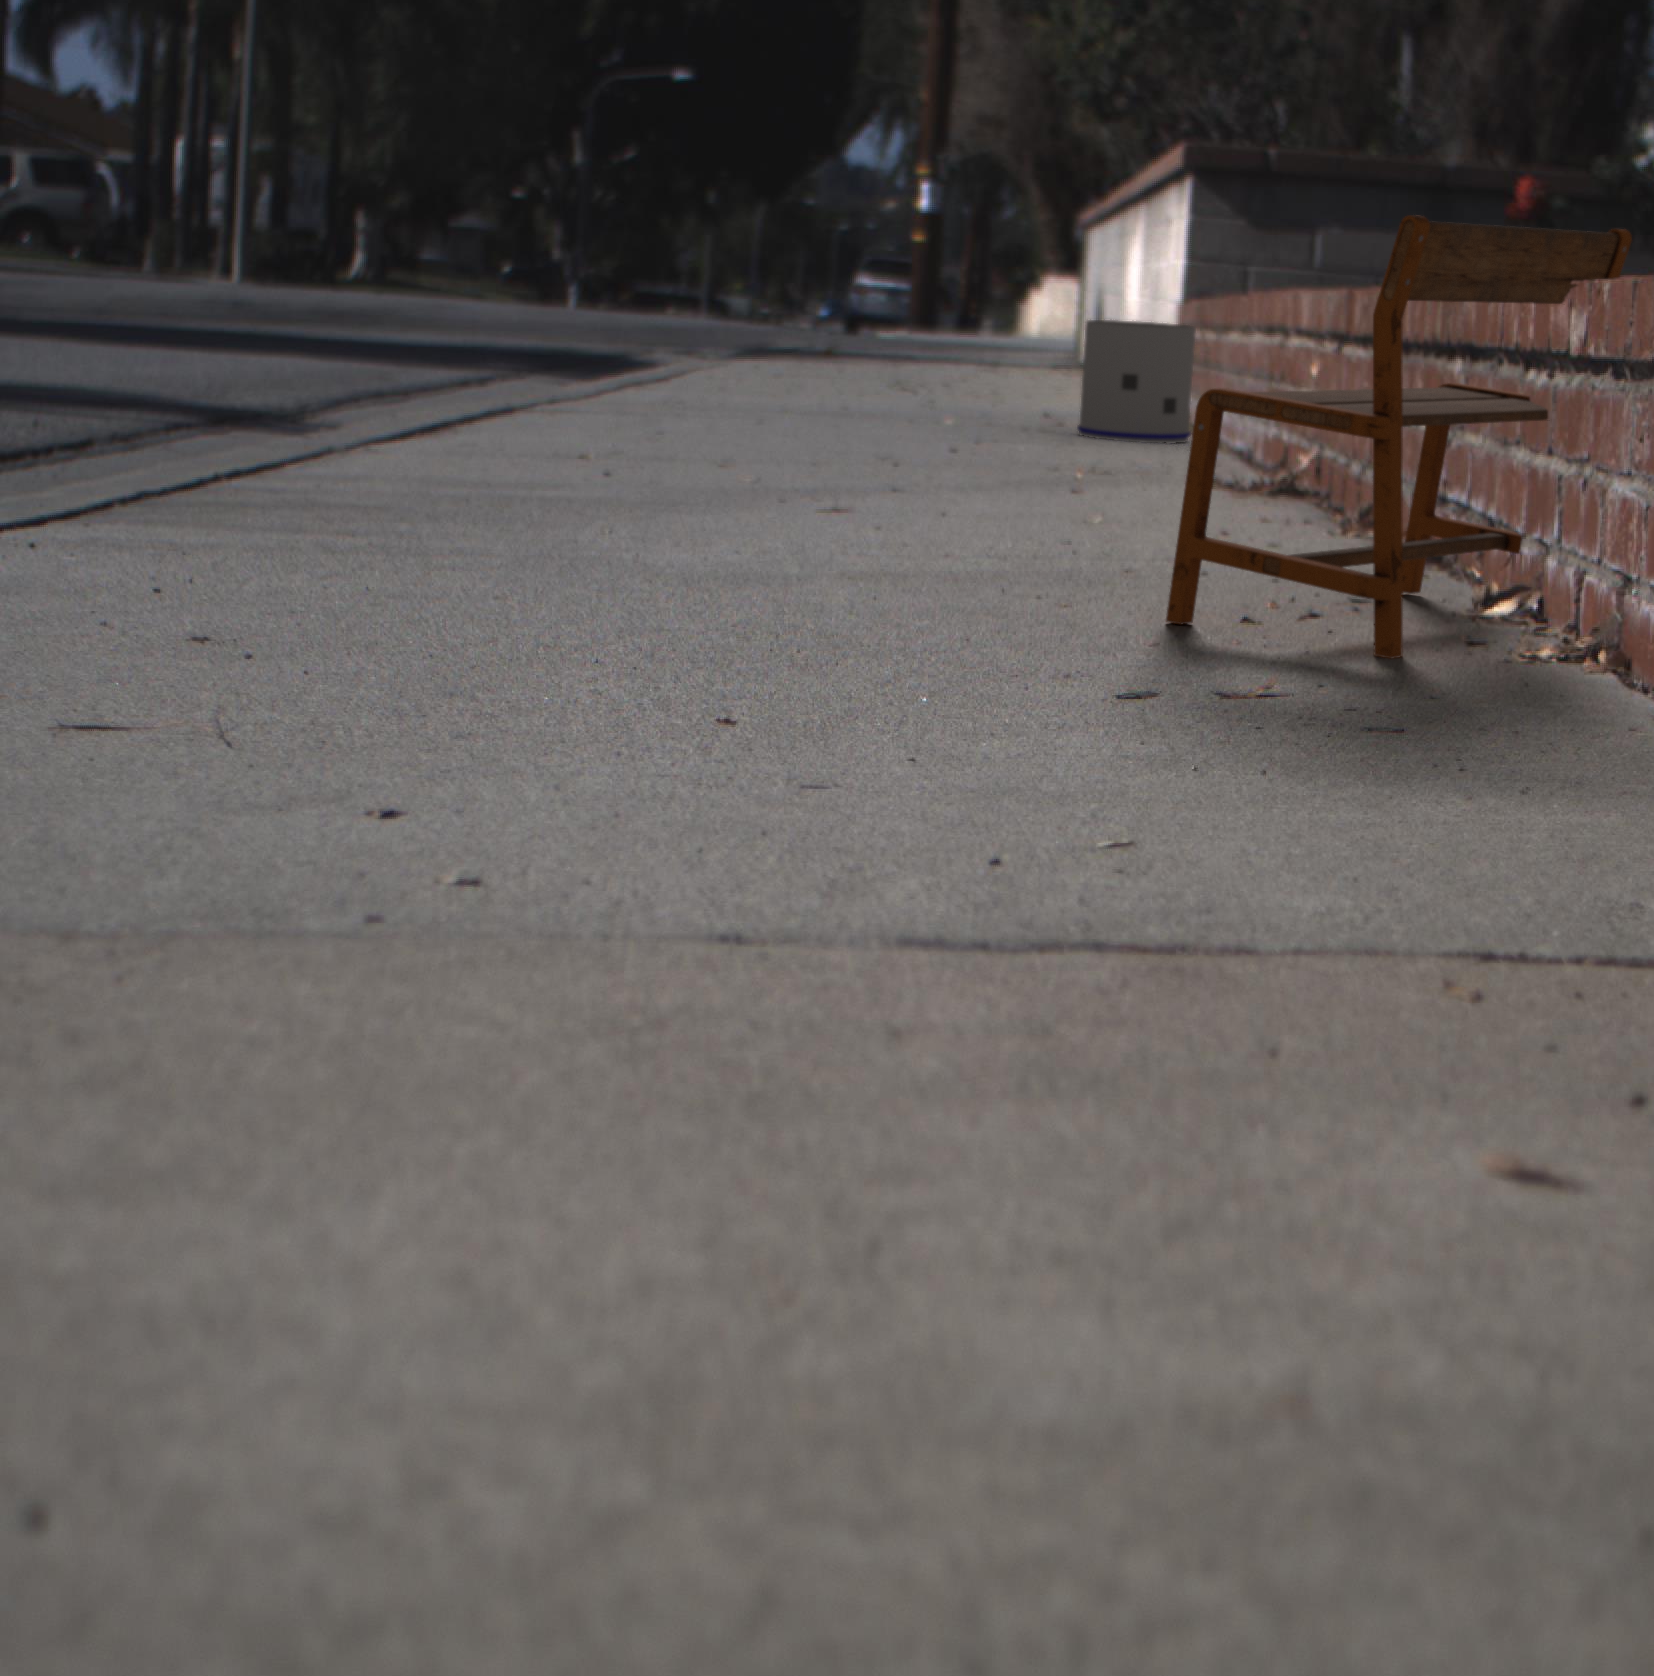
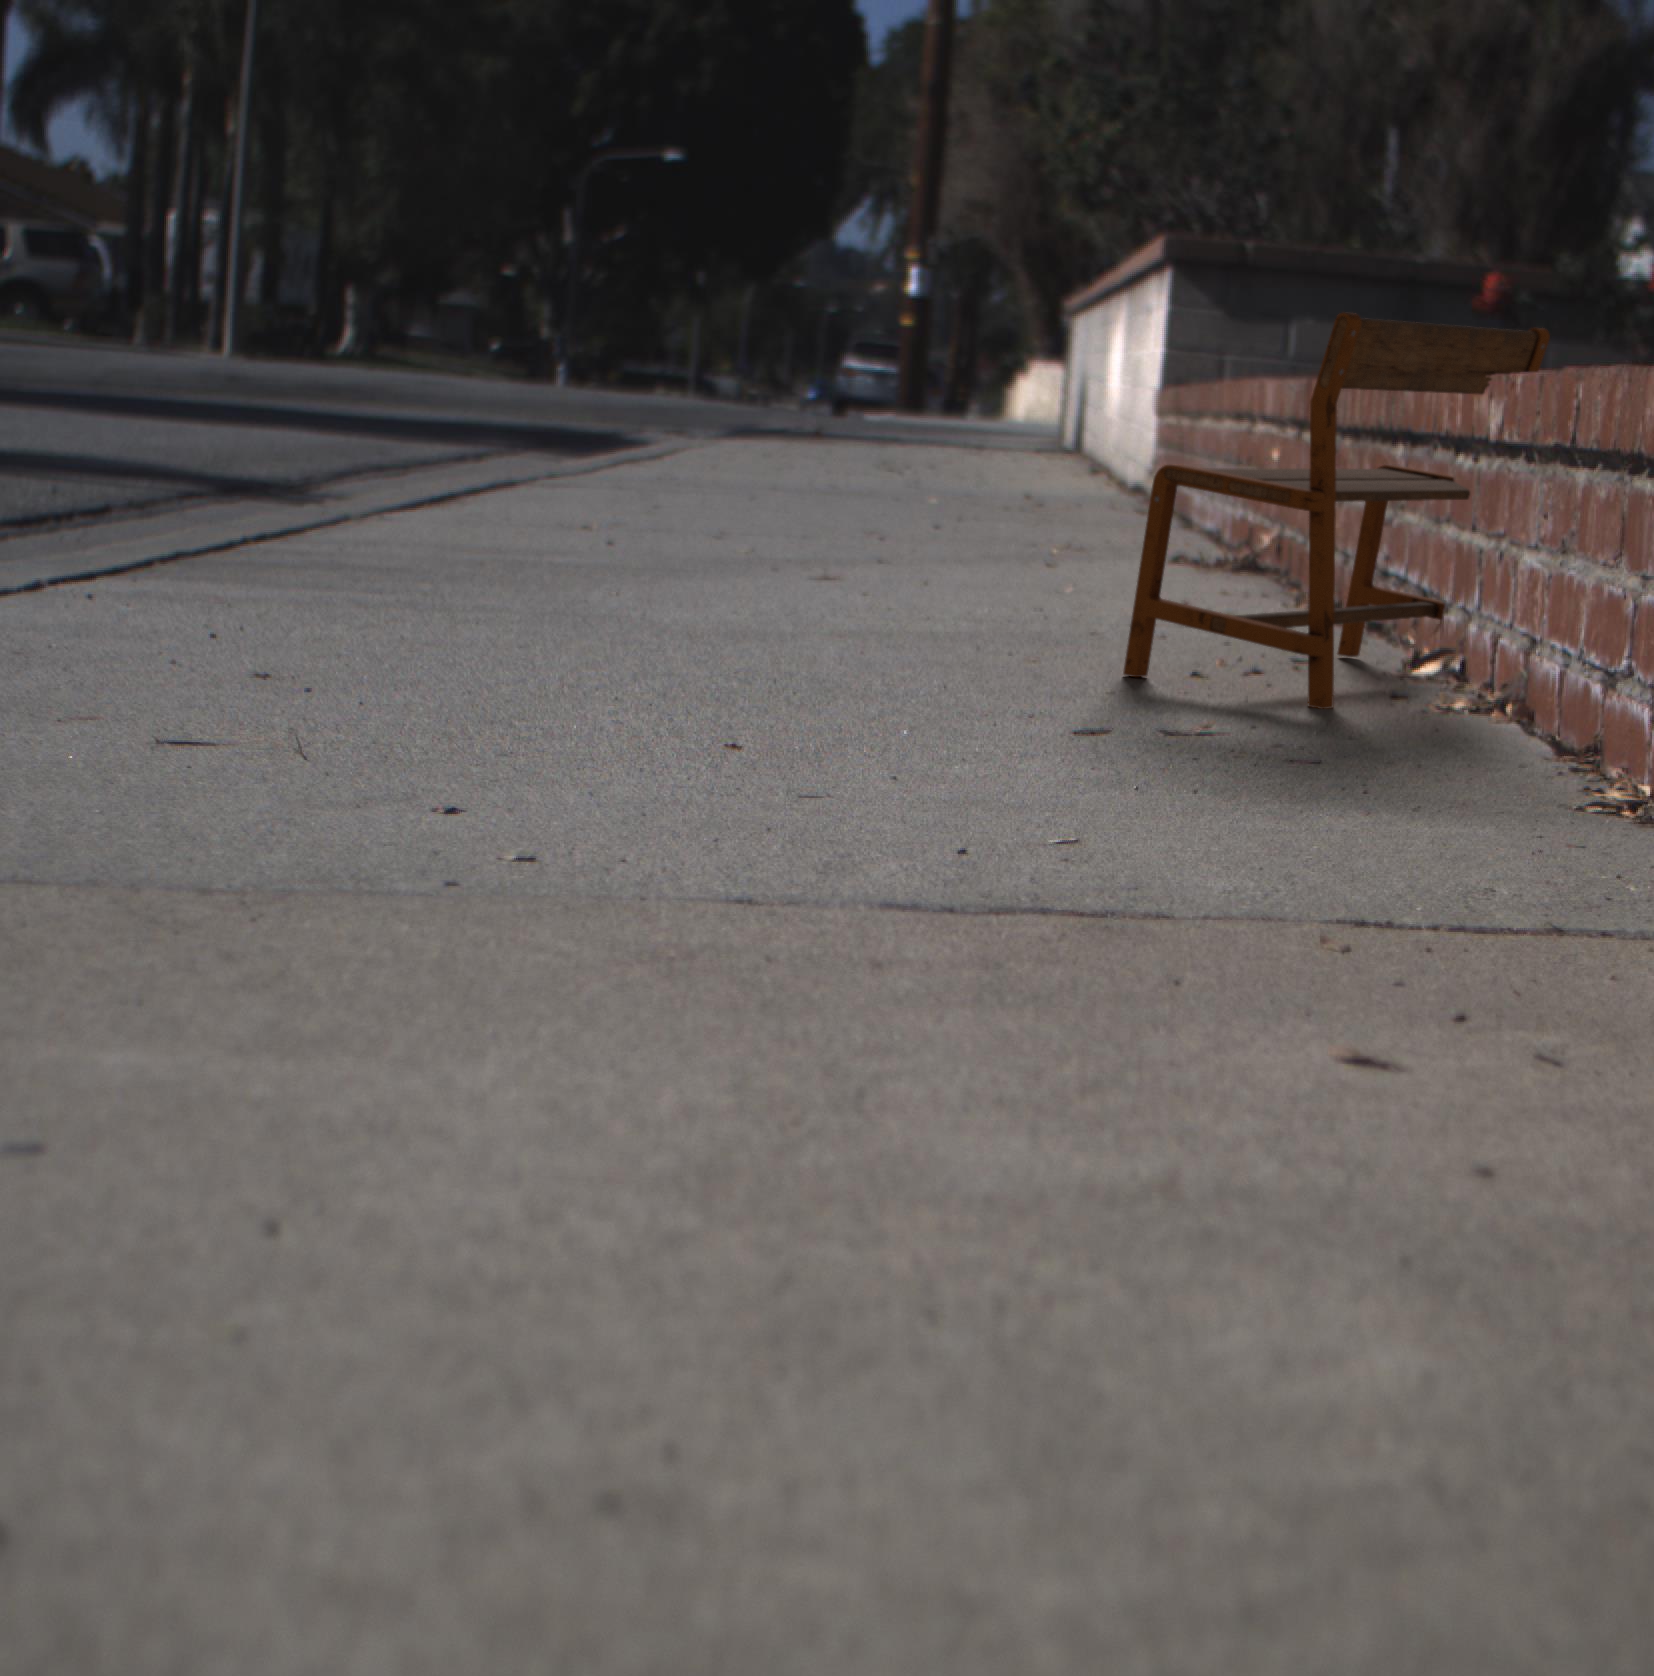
trash can: present [1077,320,1196,444] -> none [1055,404,1172,525]

